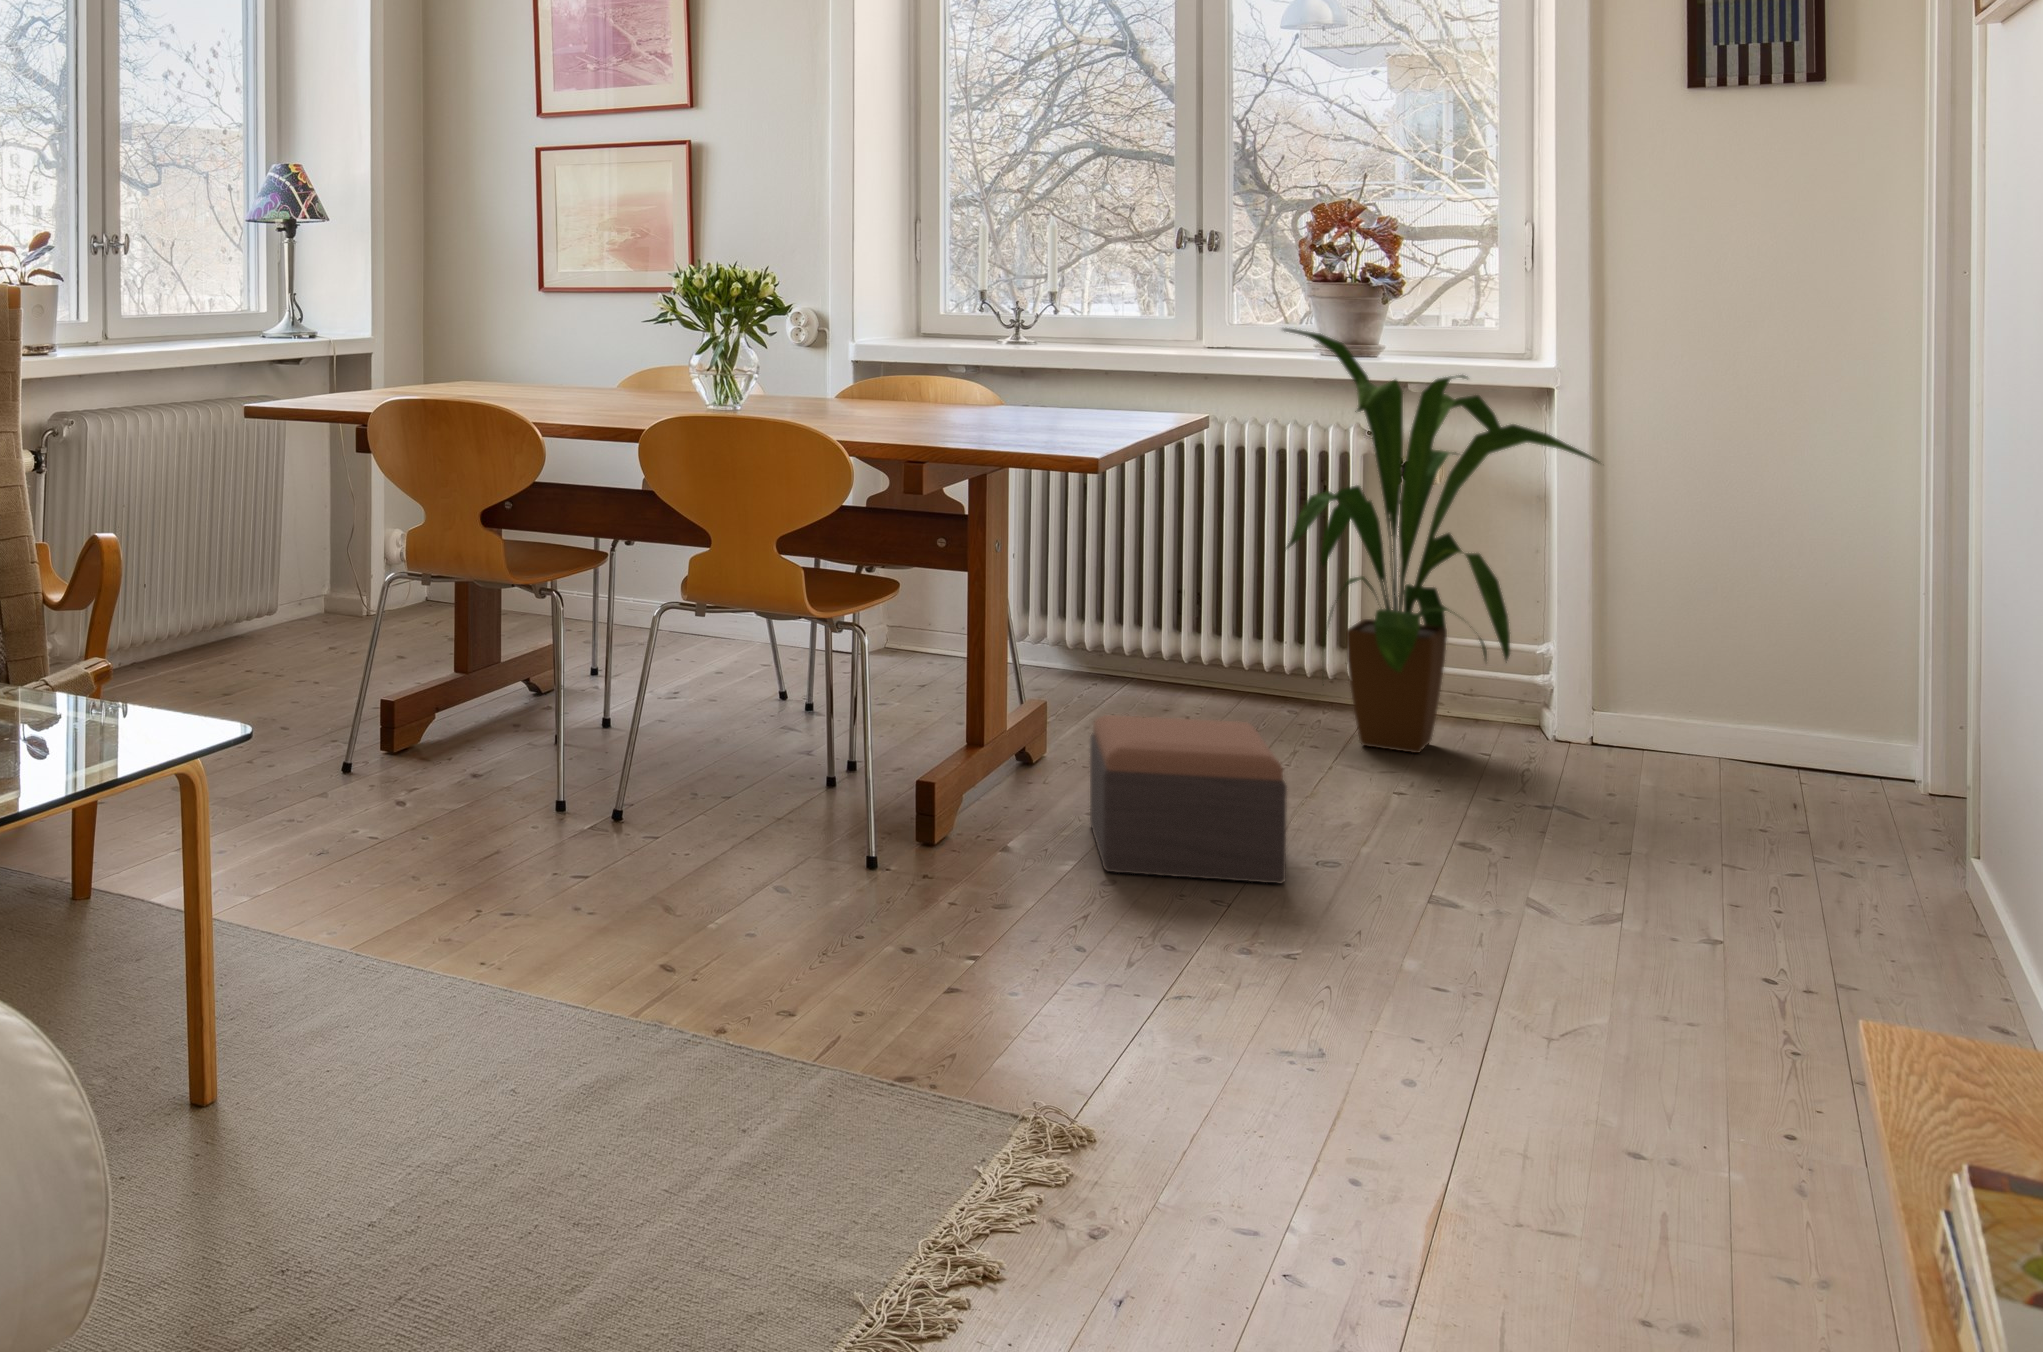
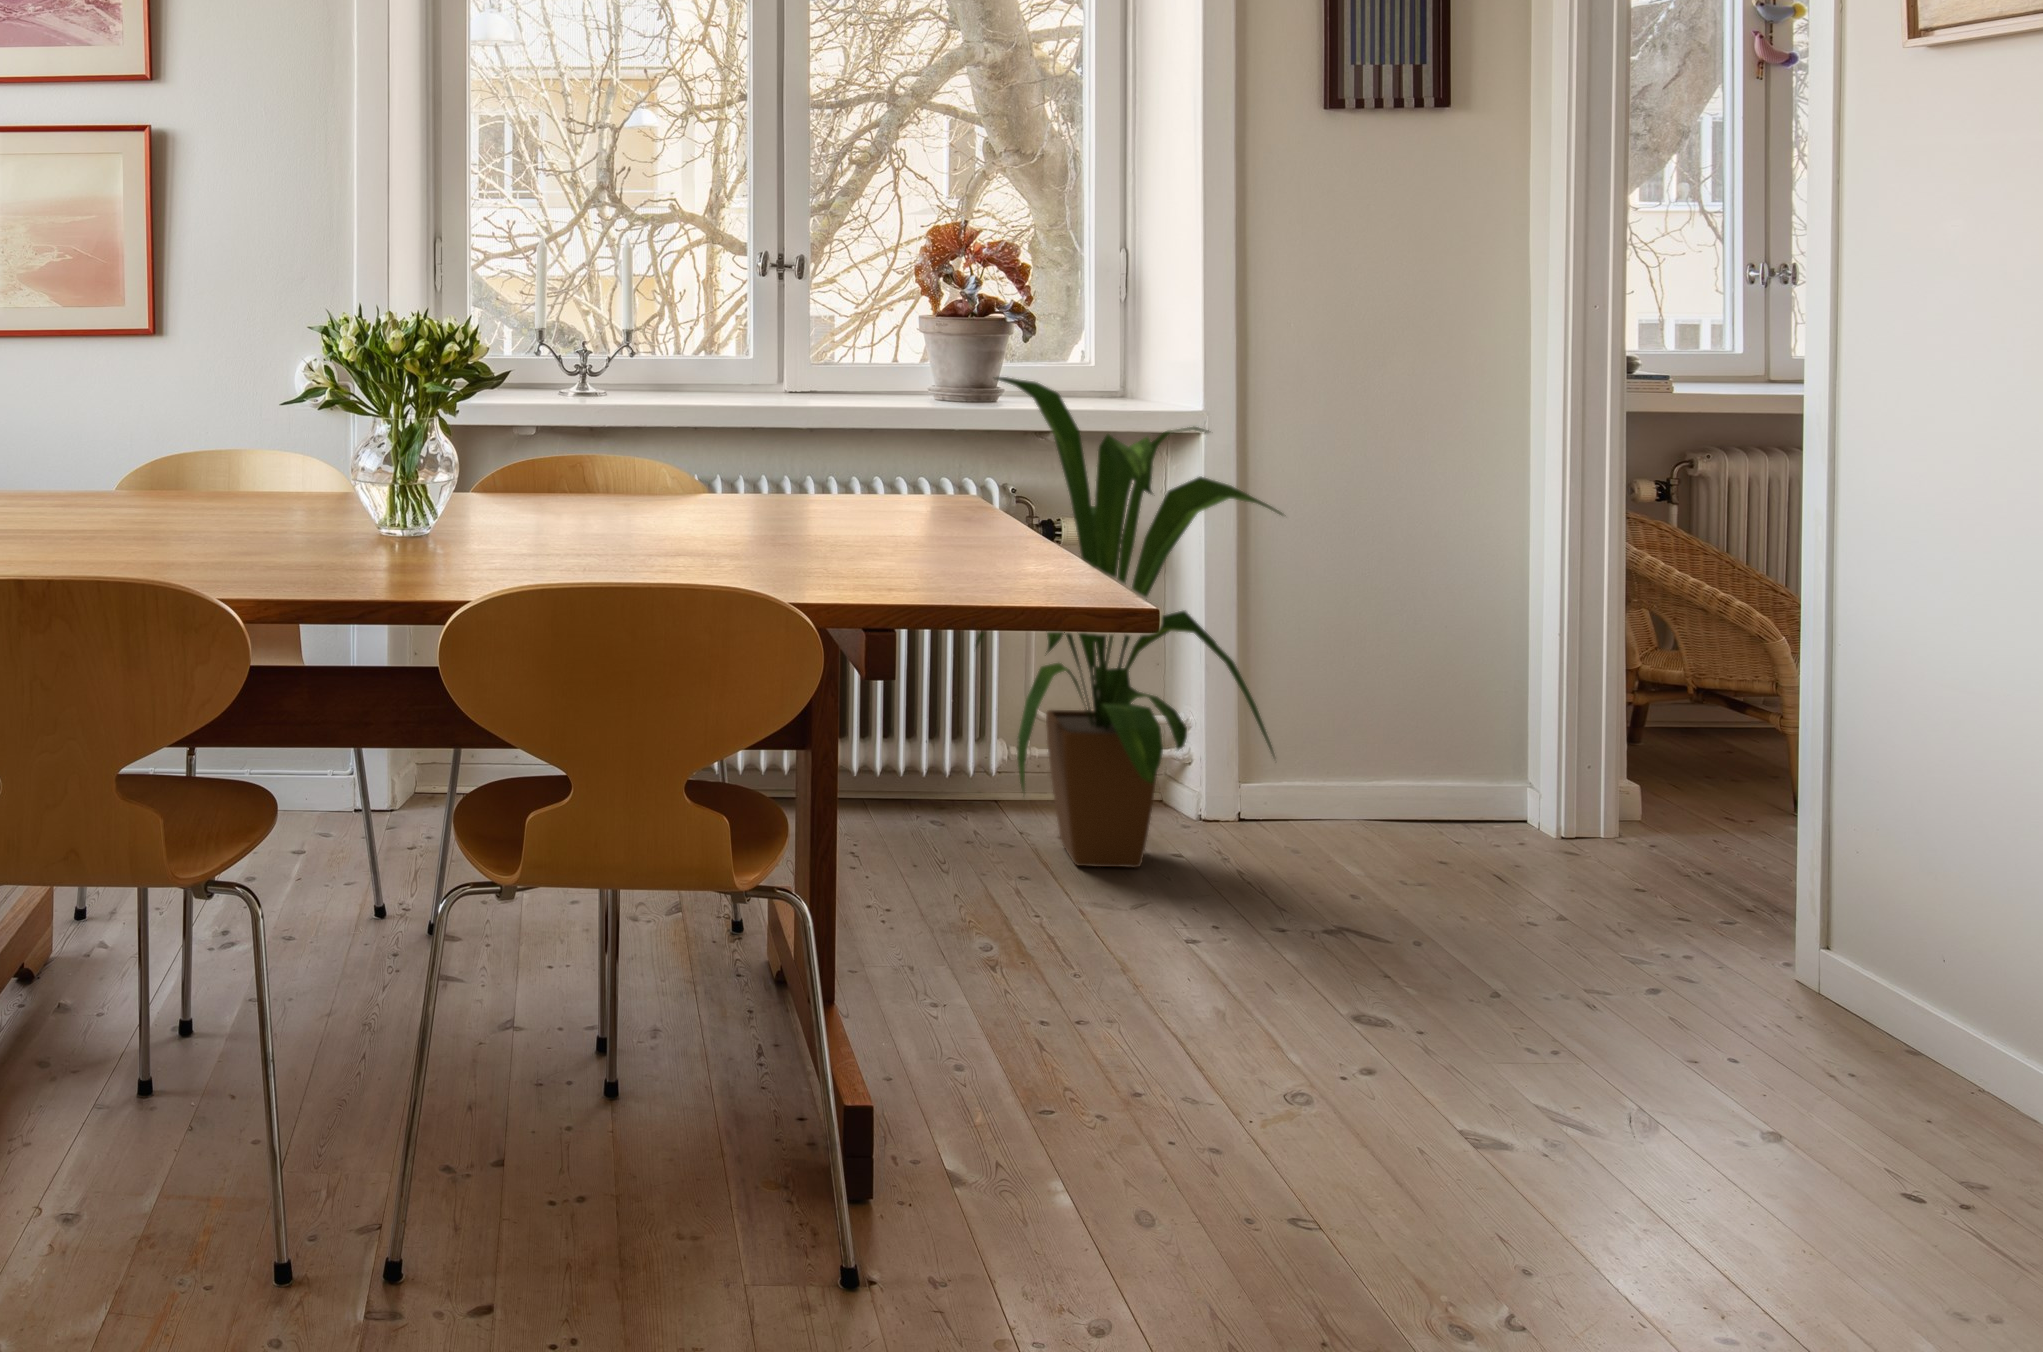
footstool: present [1090,715,1287,884] -> none [1022,926,1366,1220]

